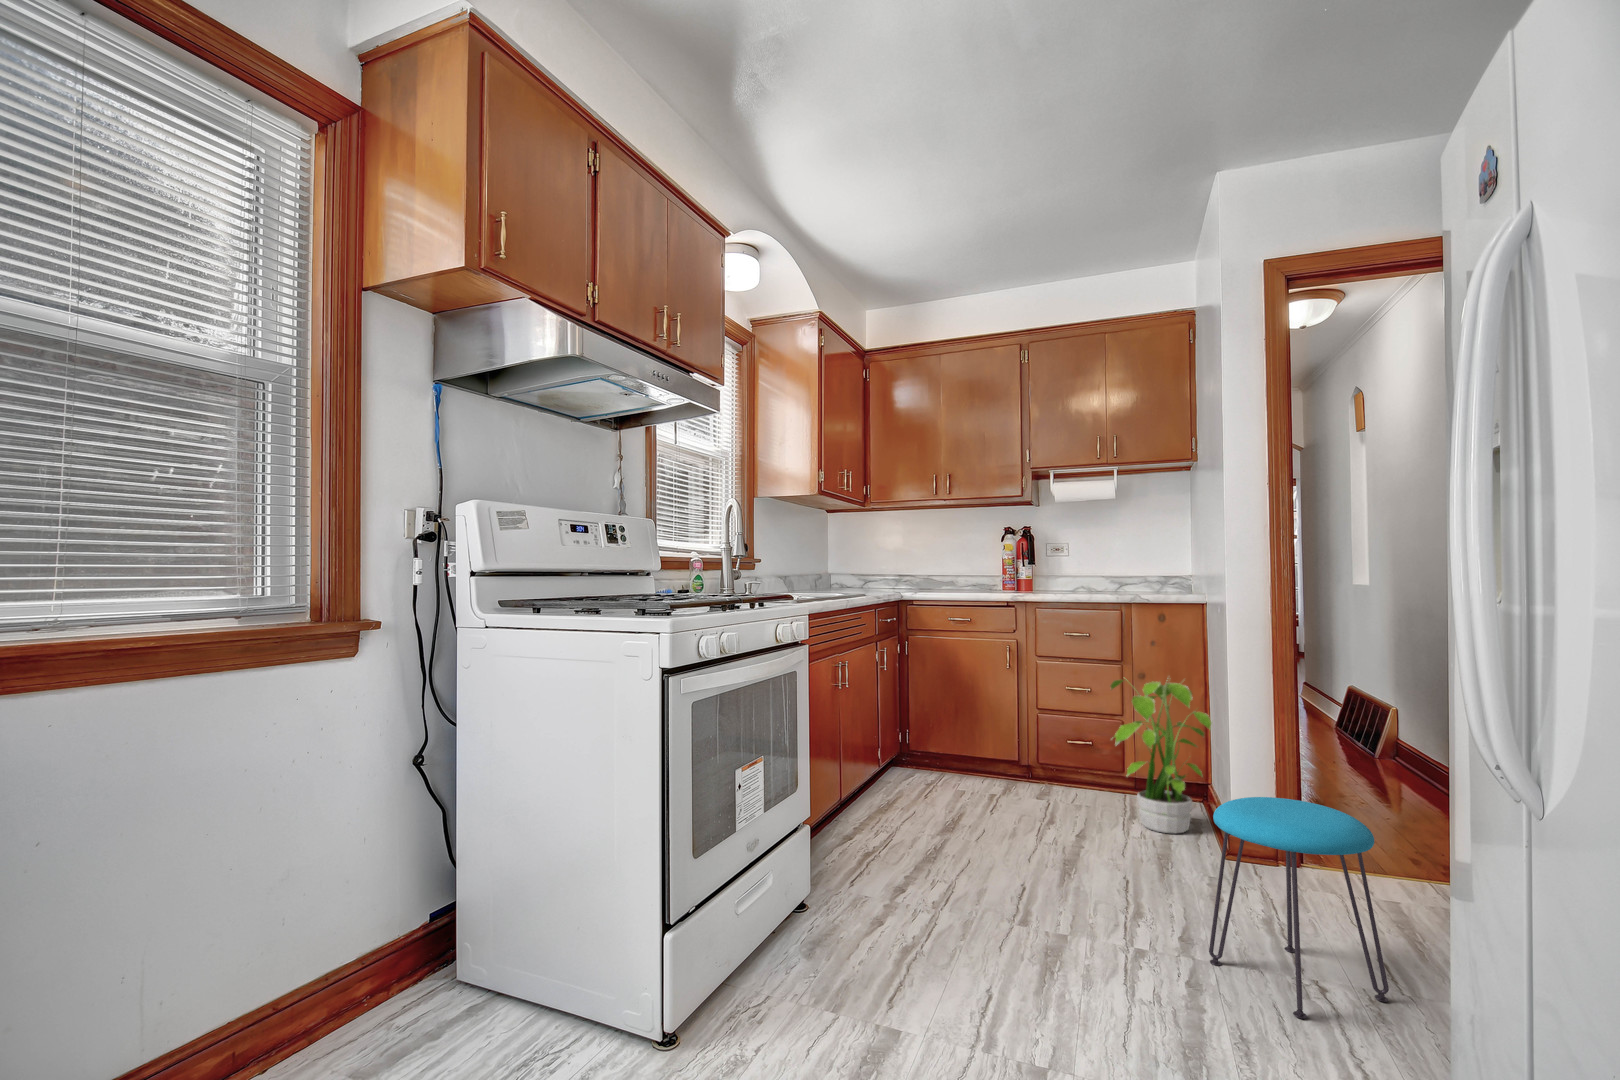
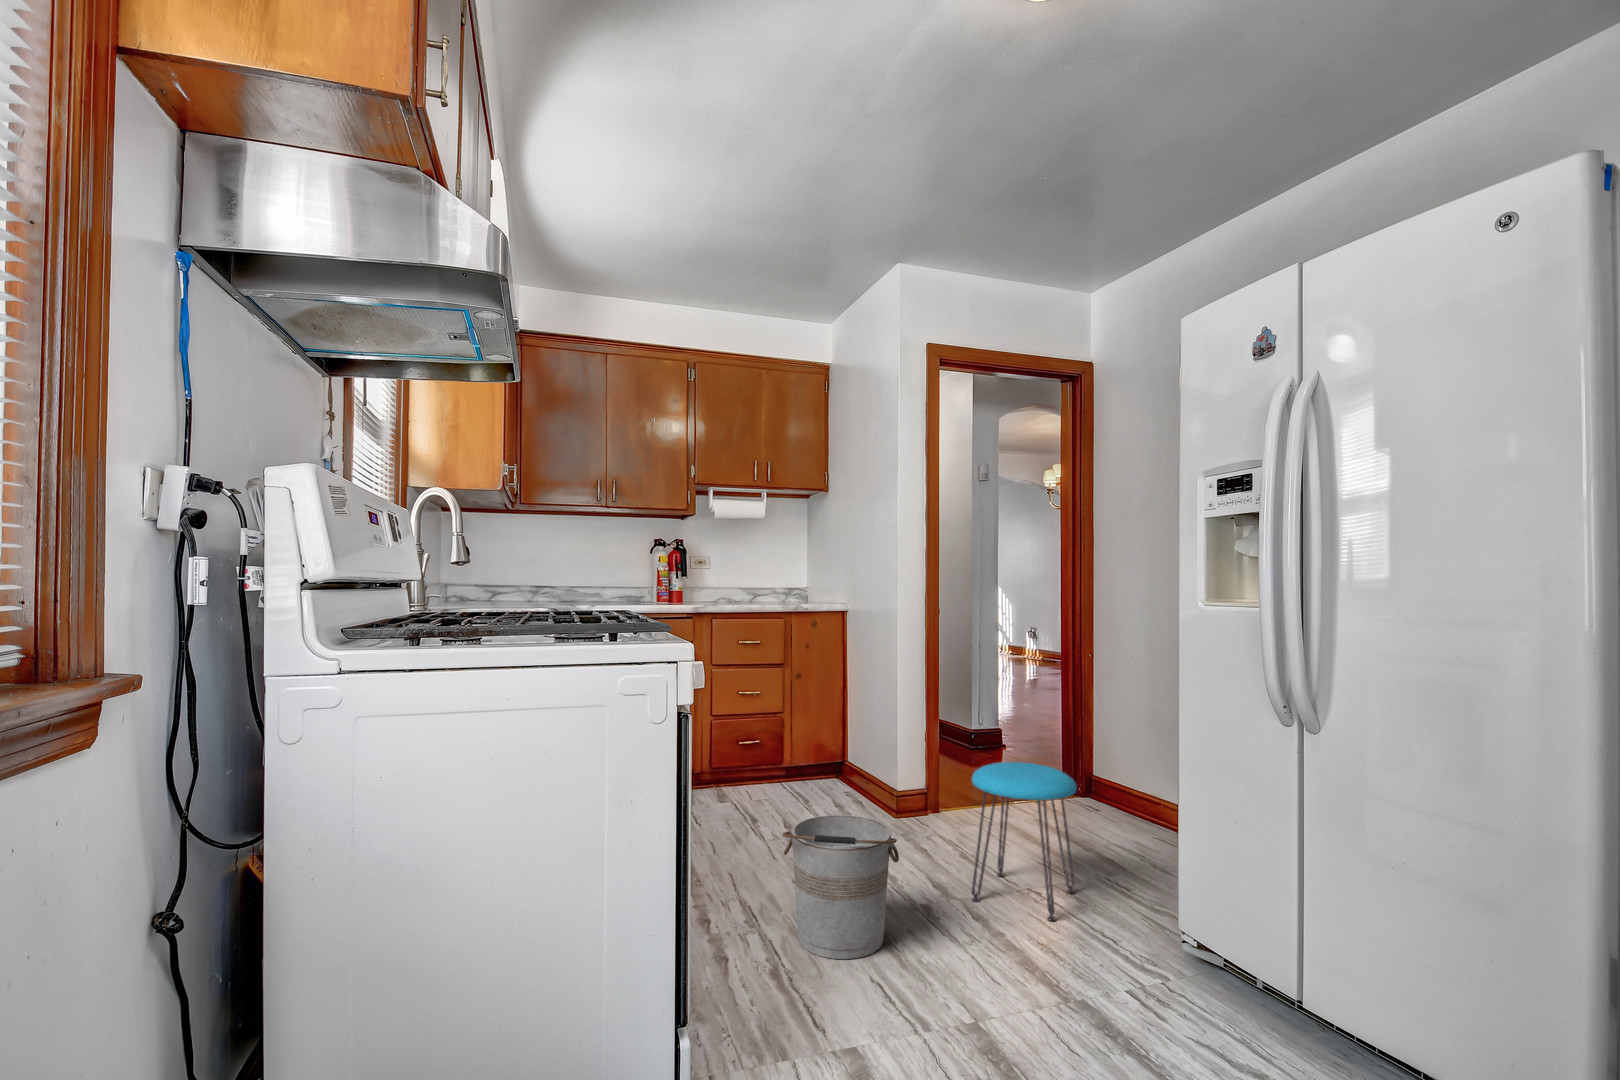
potted plant: present [1110,678,1212,833] -> none [794,675,880,809]
bucket: none [935,812,1063,967] -> present [782,815,899,959]

